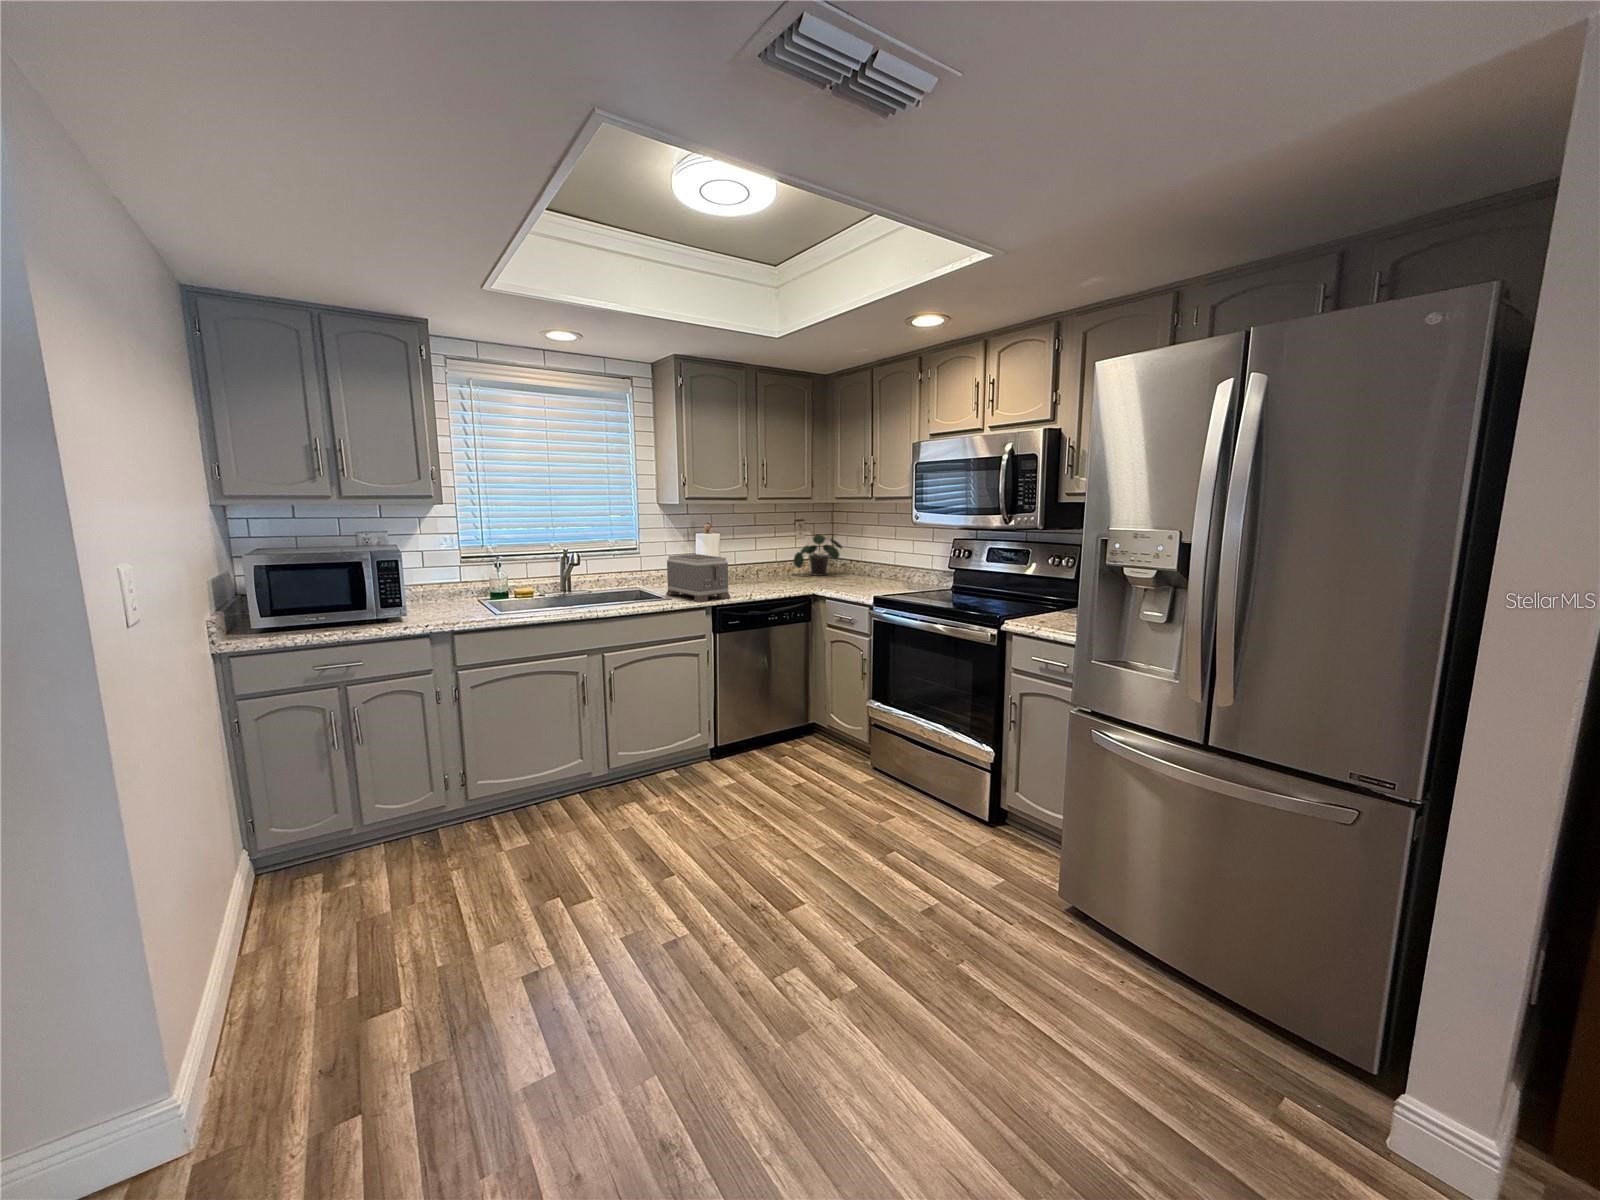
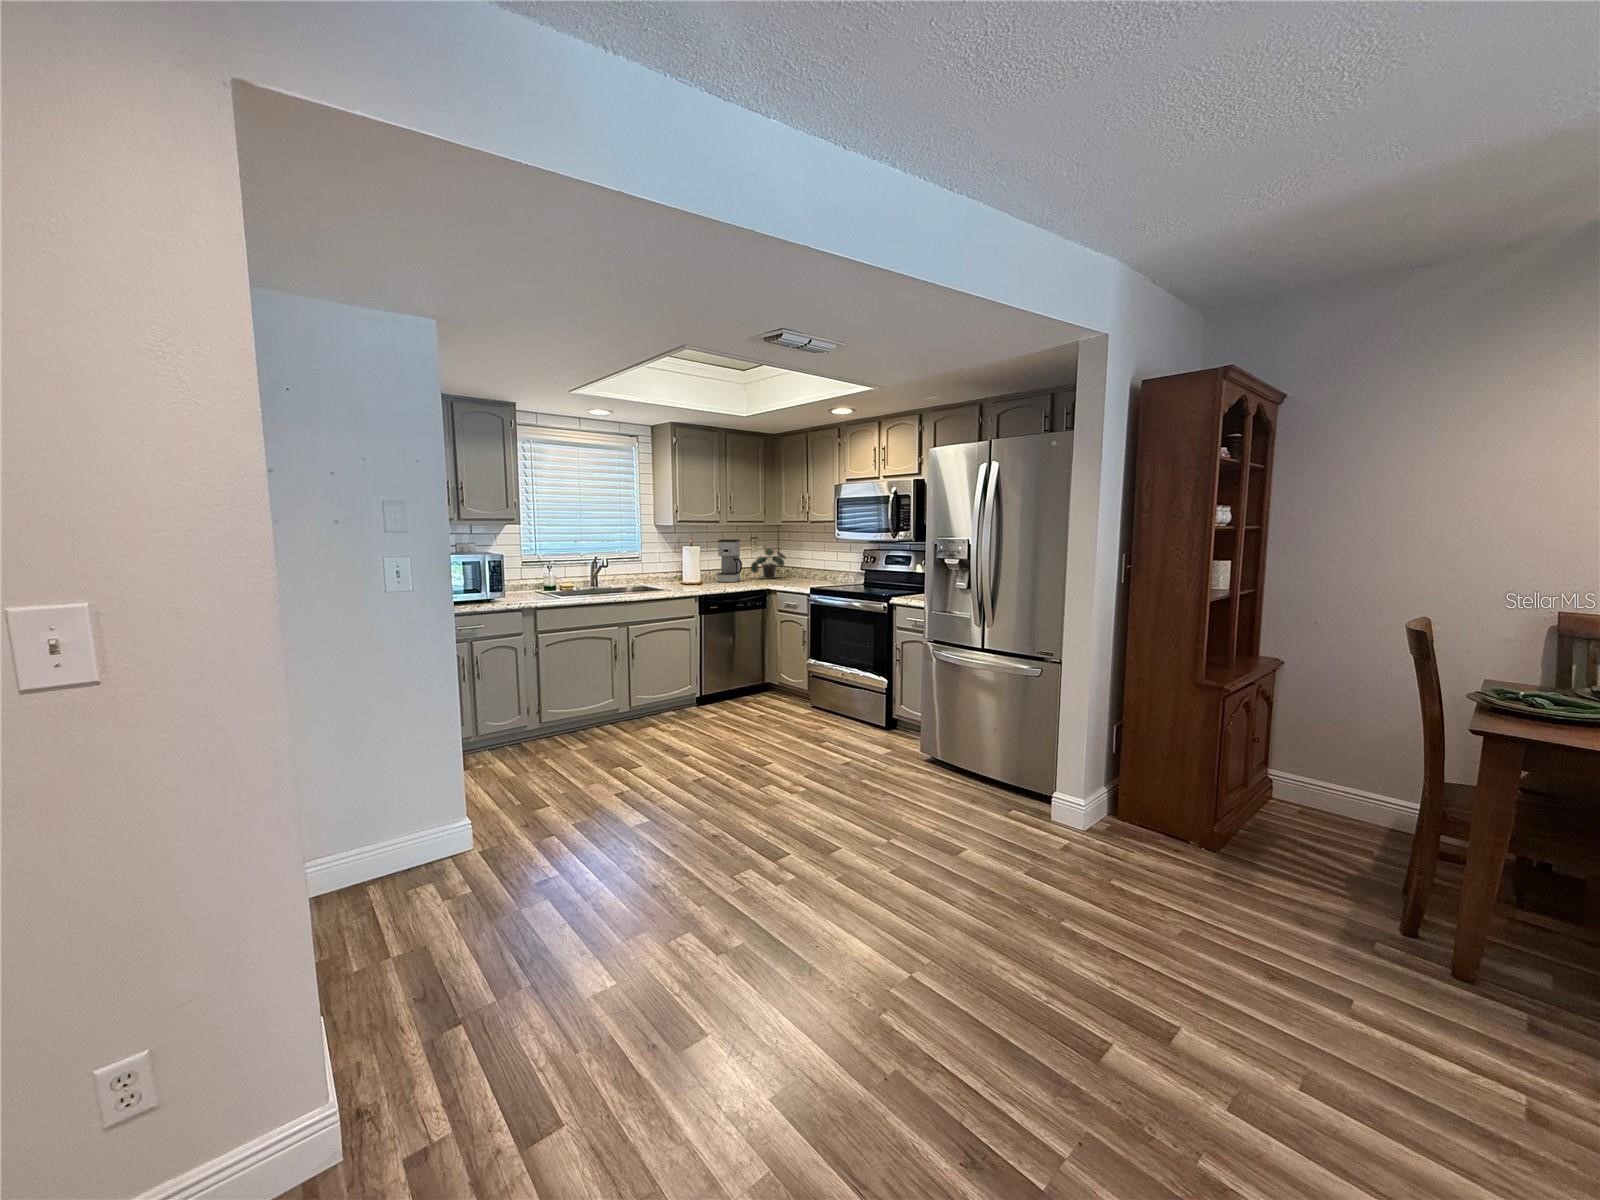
coffee maker: none [746,522,780,582] -> present [717,539,742,582]
toaster: present [666,554,730,602] -> none [665,561,712,592]

